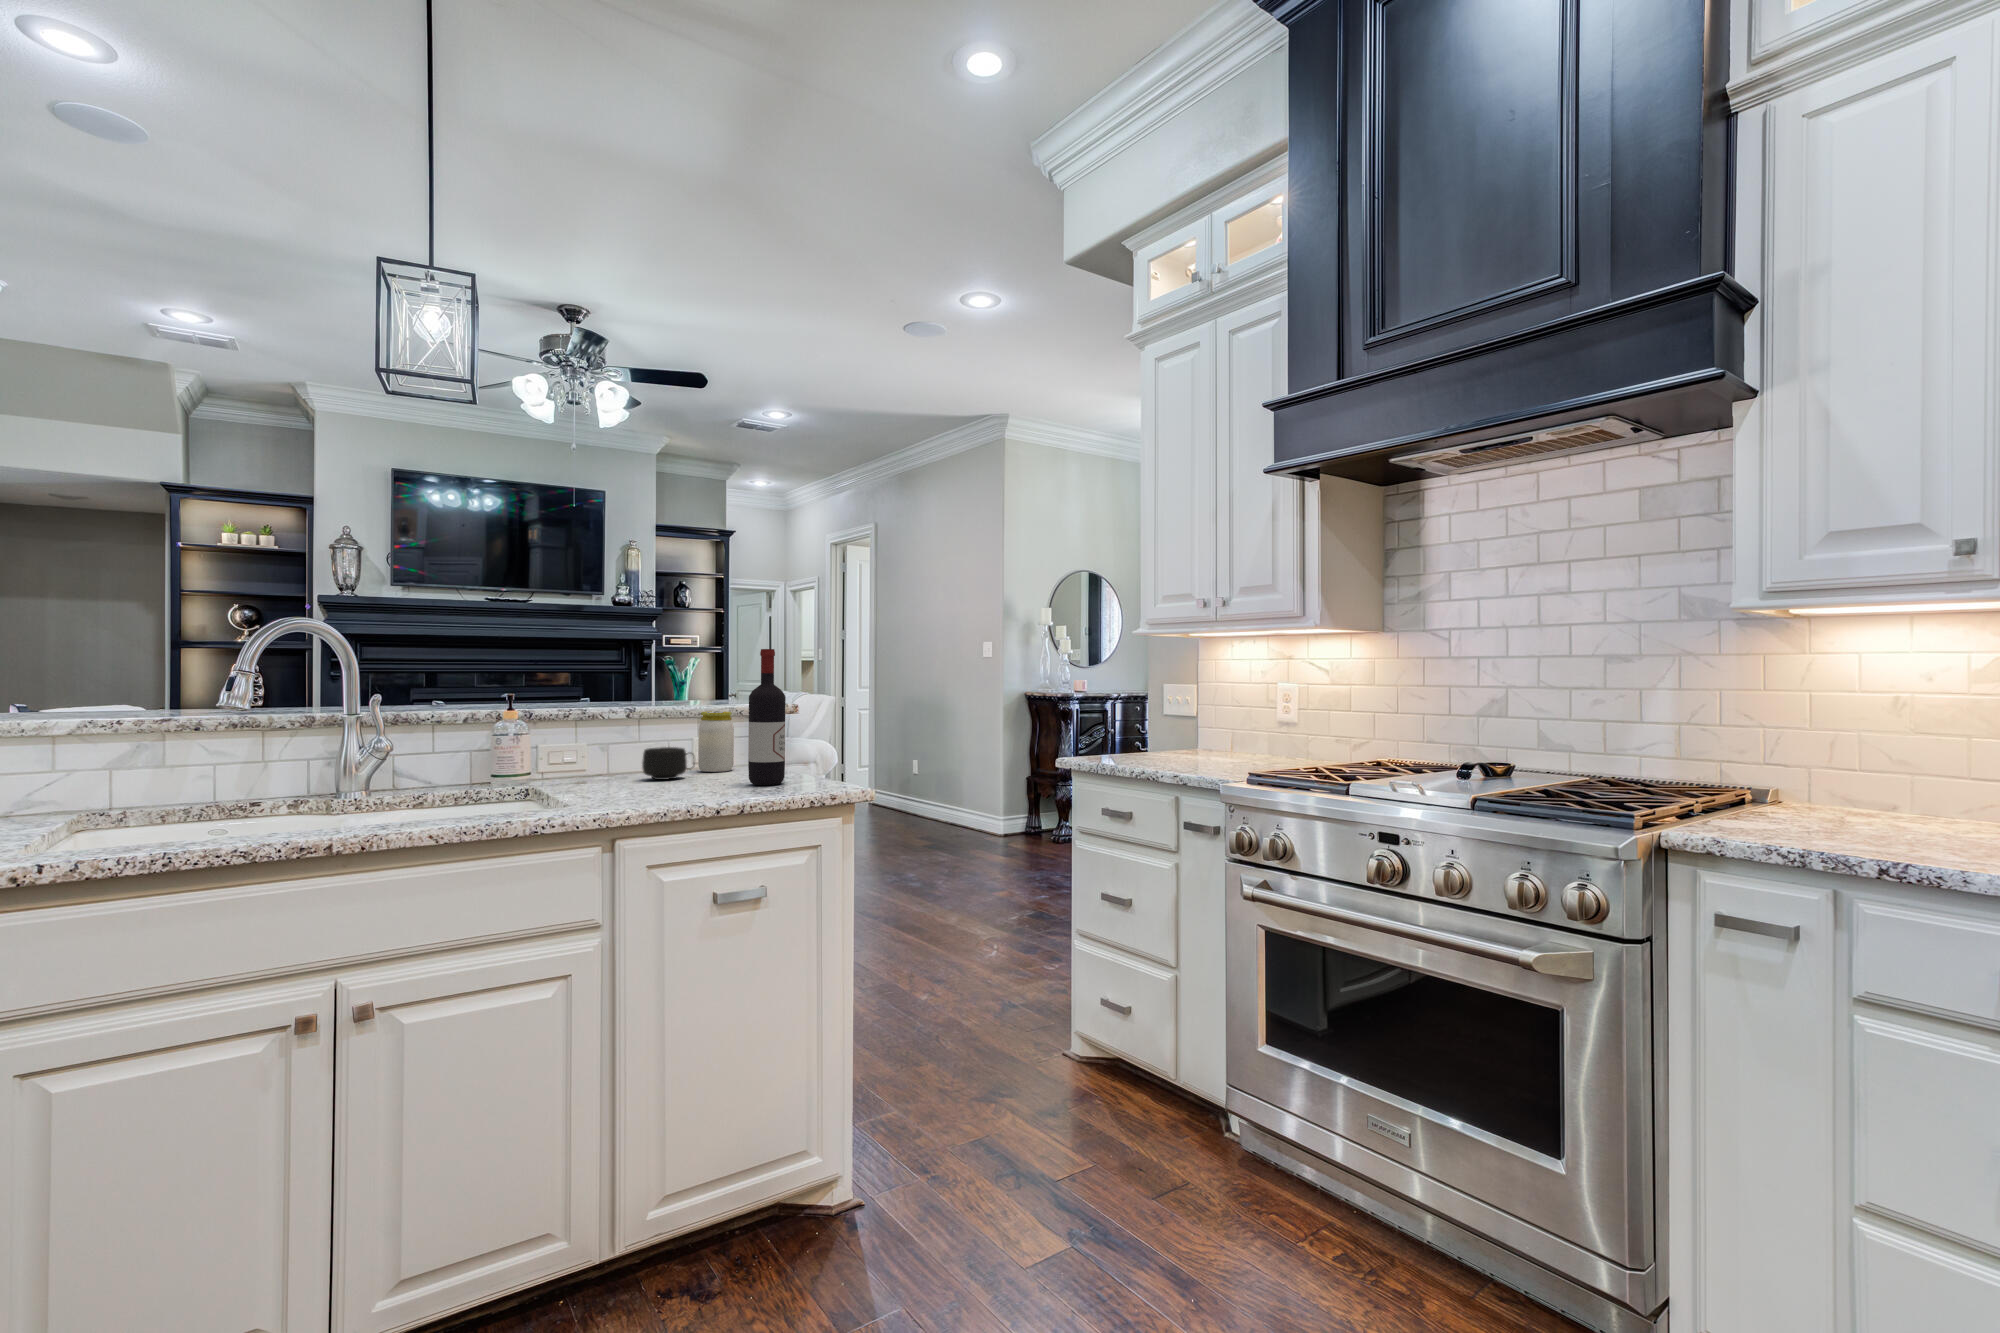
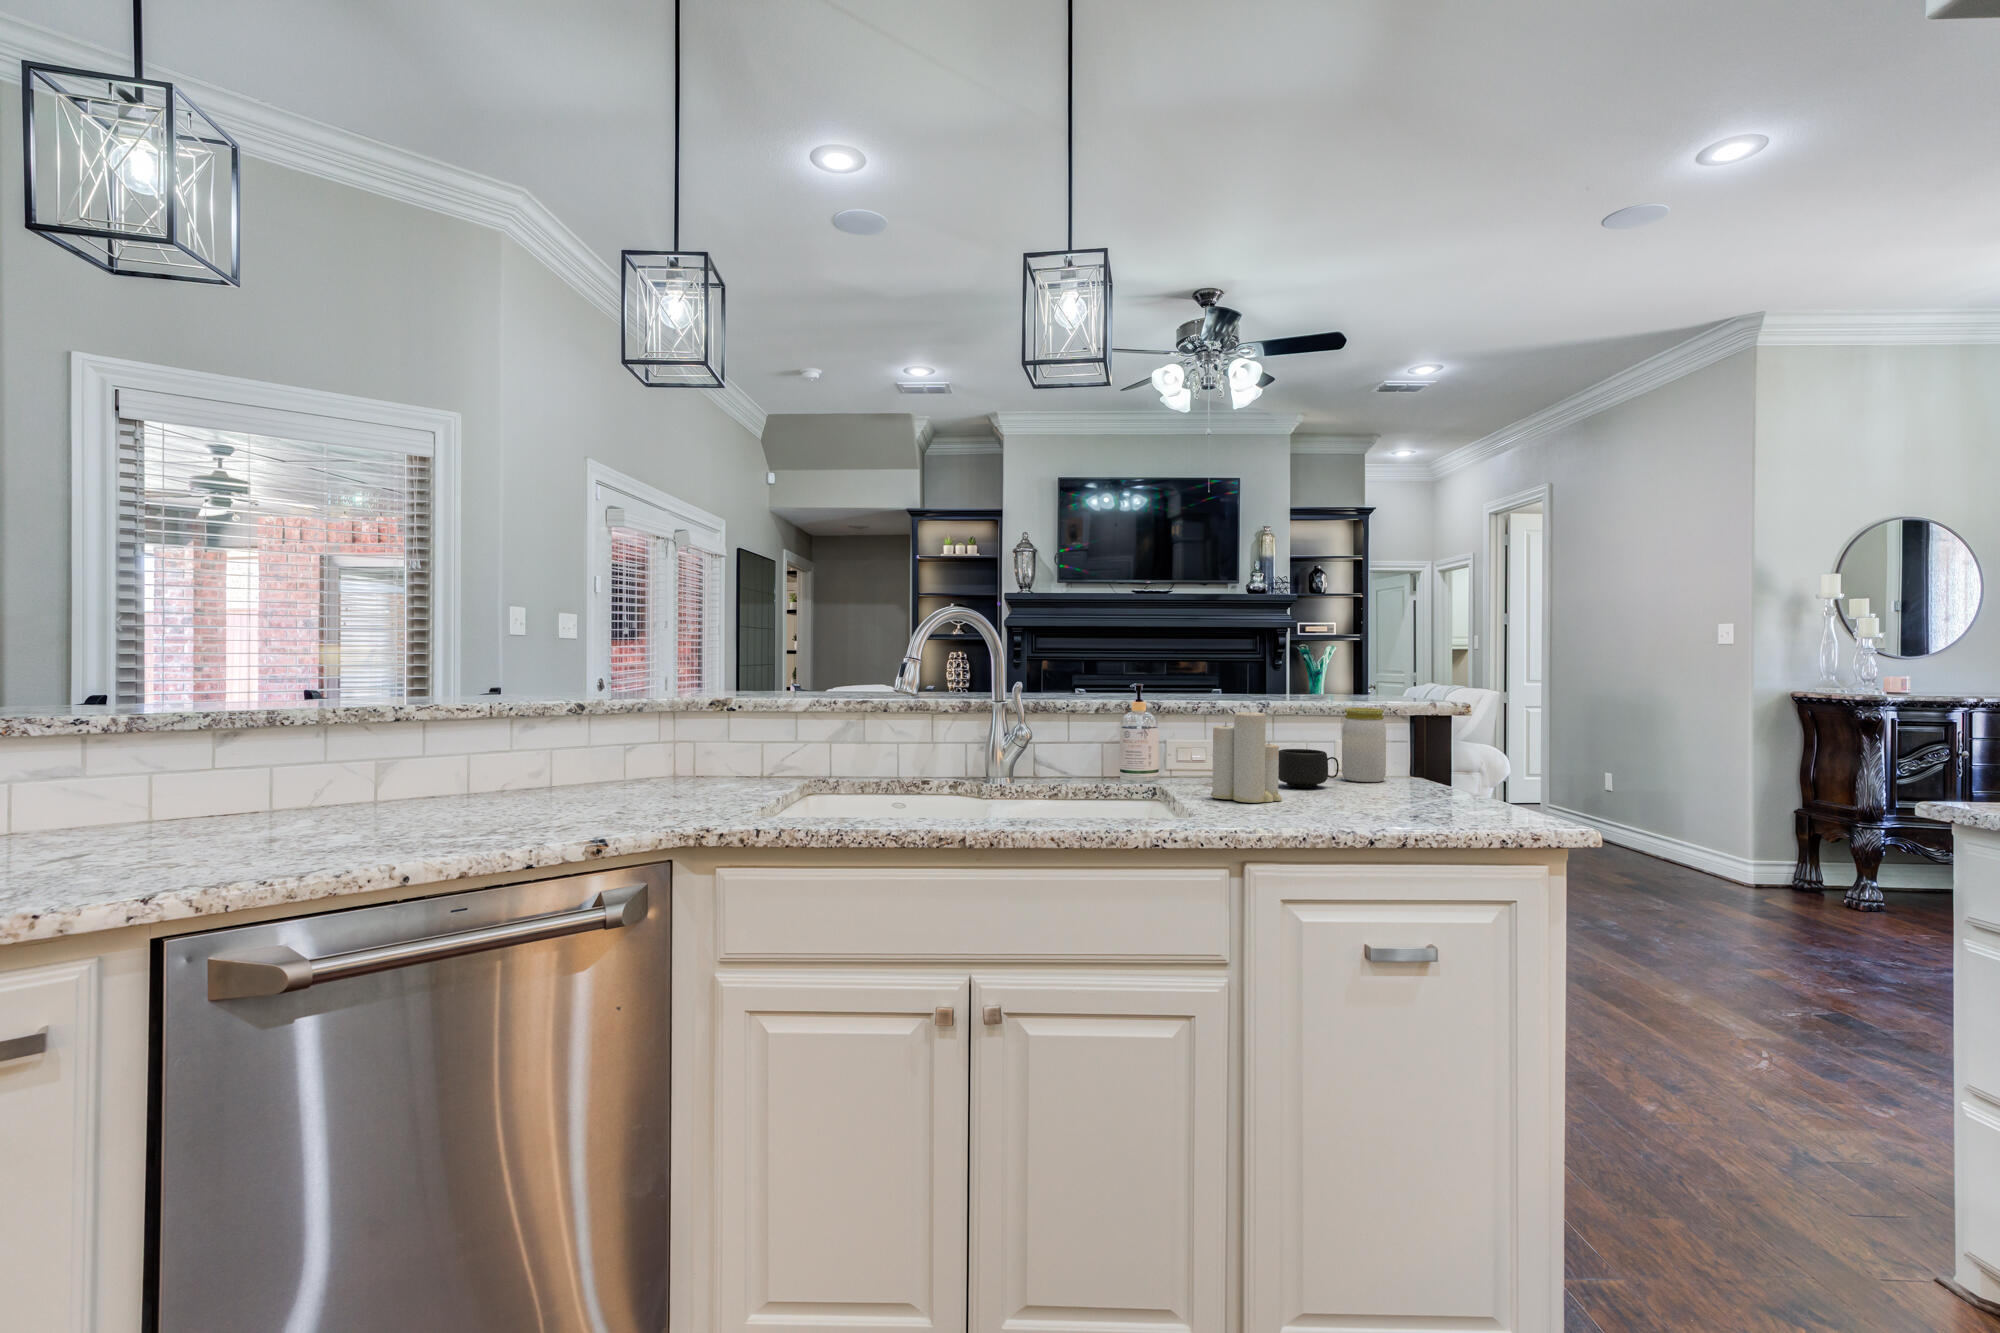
wine bottle: present [748,649,786,785] -> none [1410,630,1463,810]
candle: none [584,708,647,793] -> present [1211,712,1282,803]

